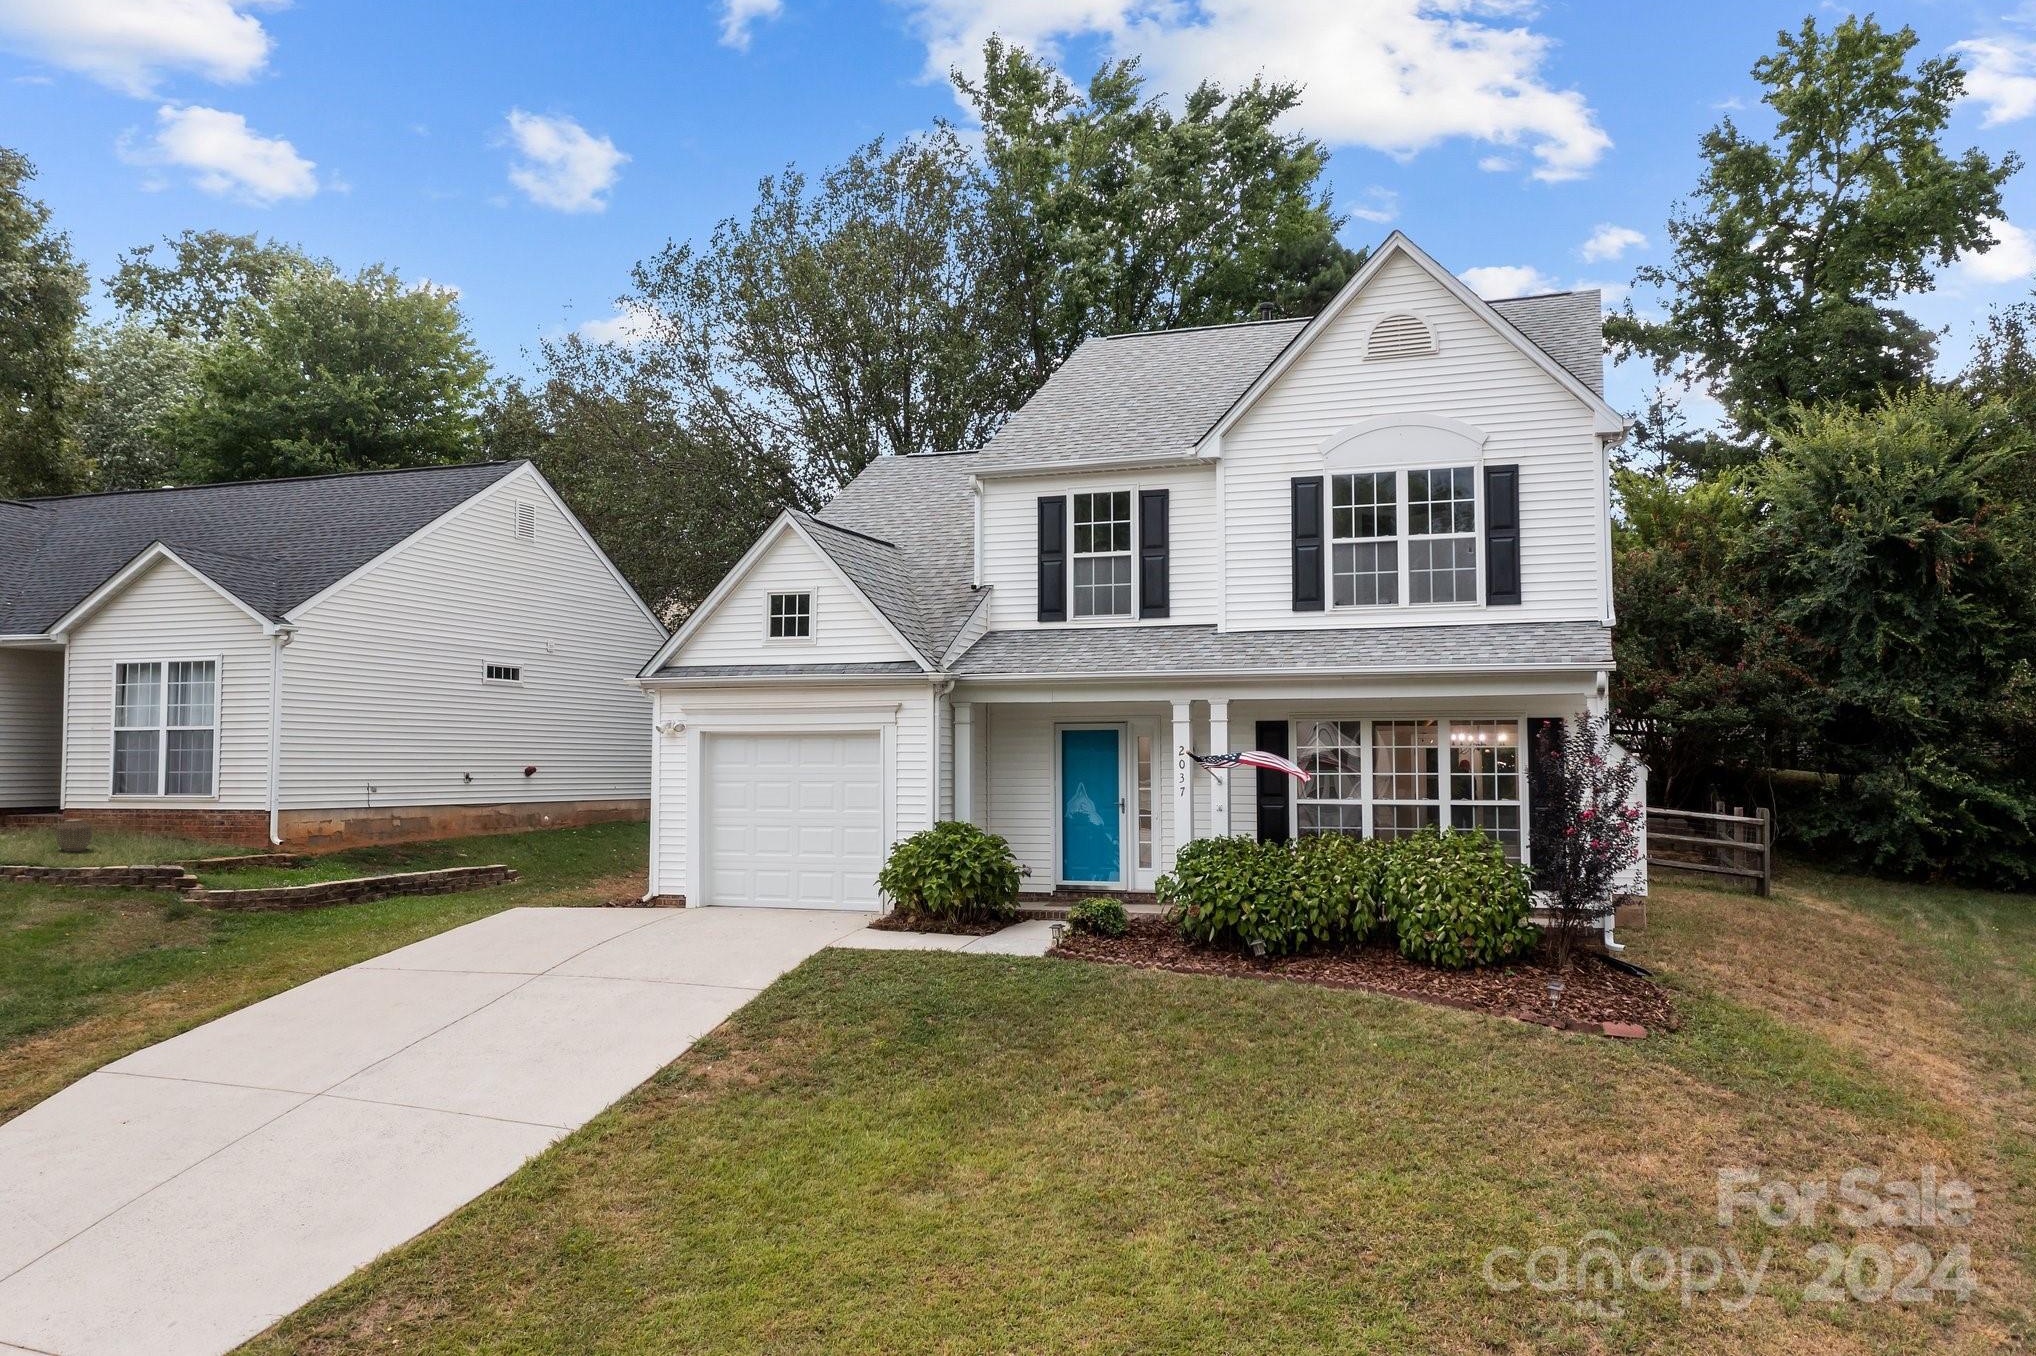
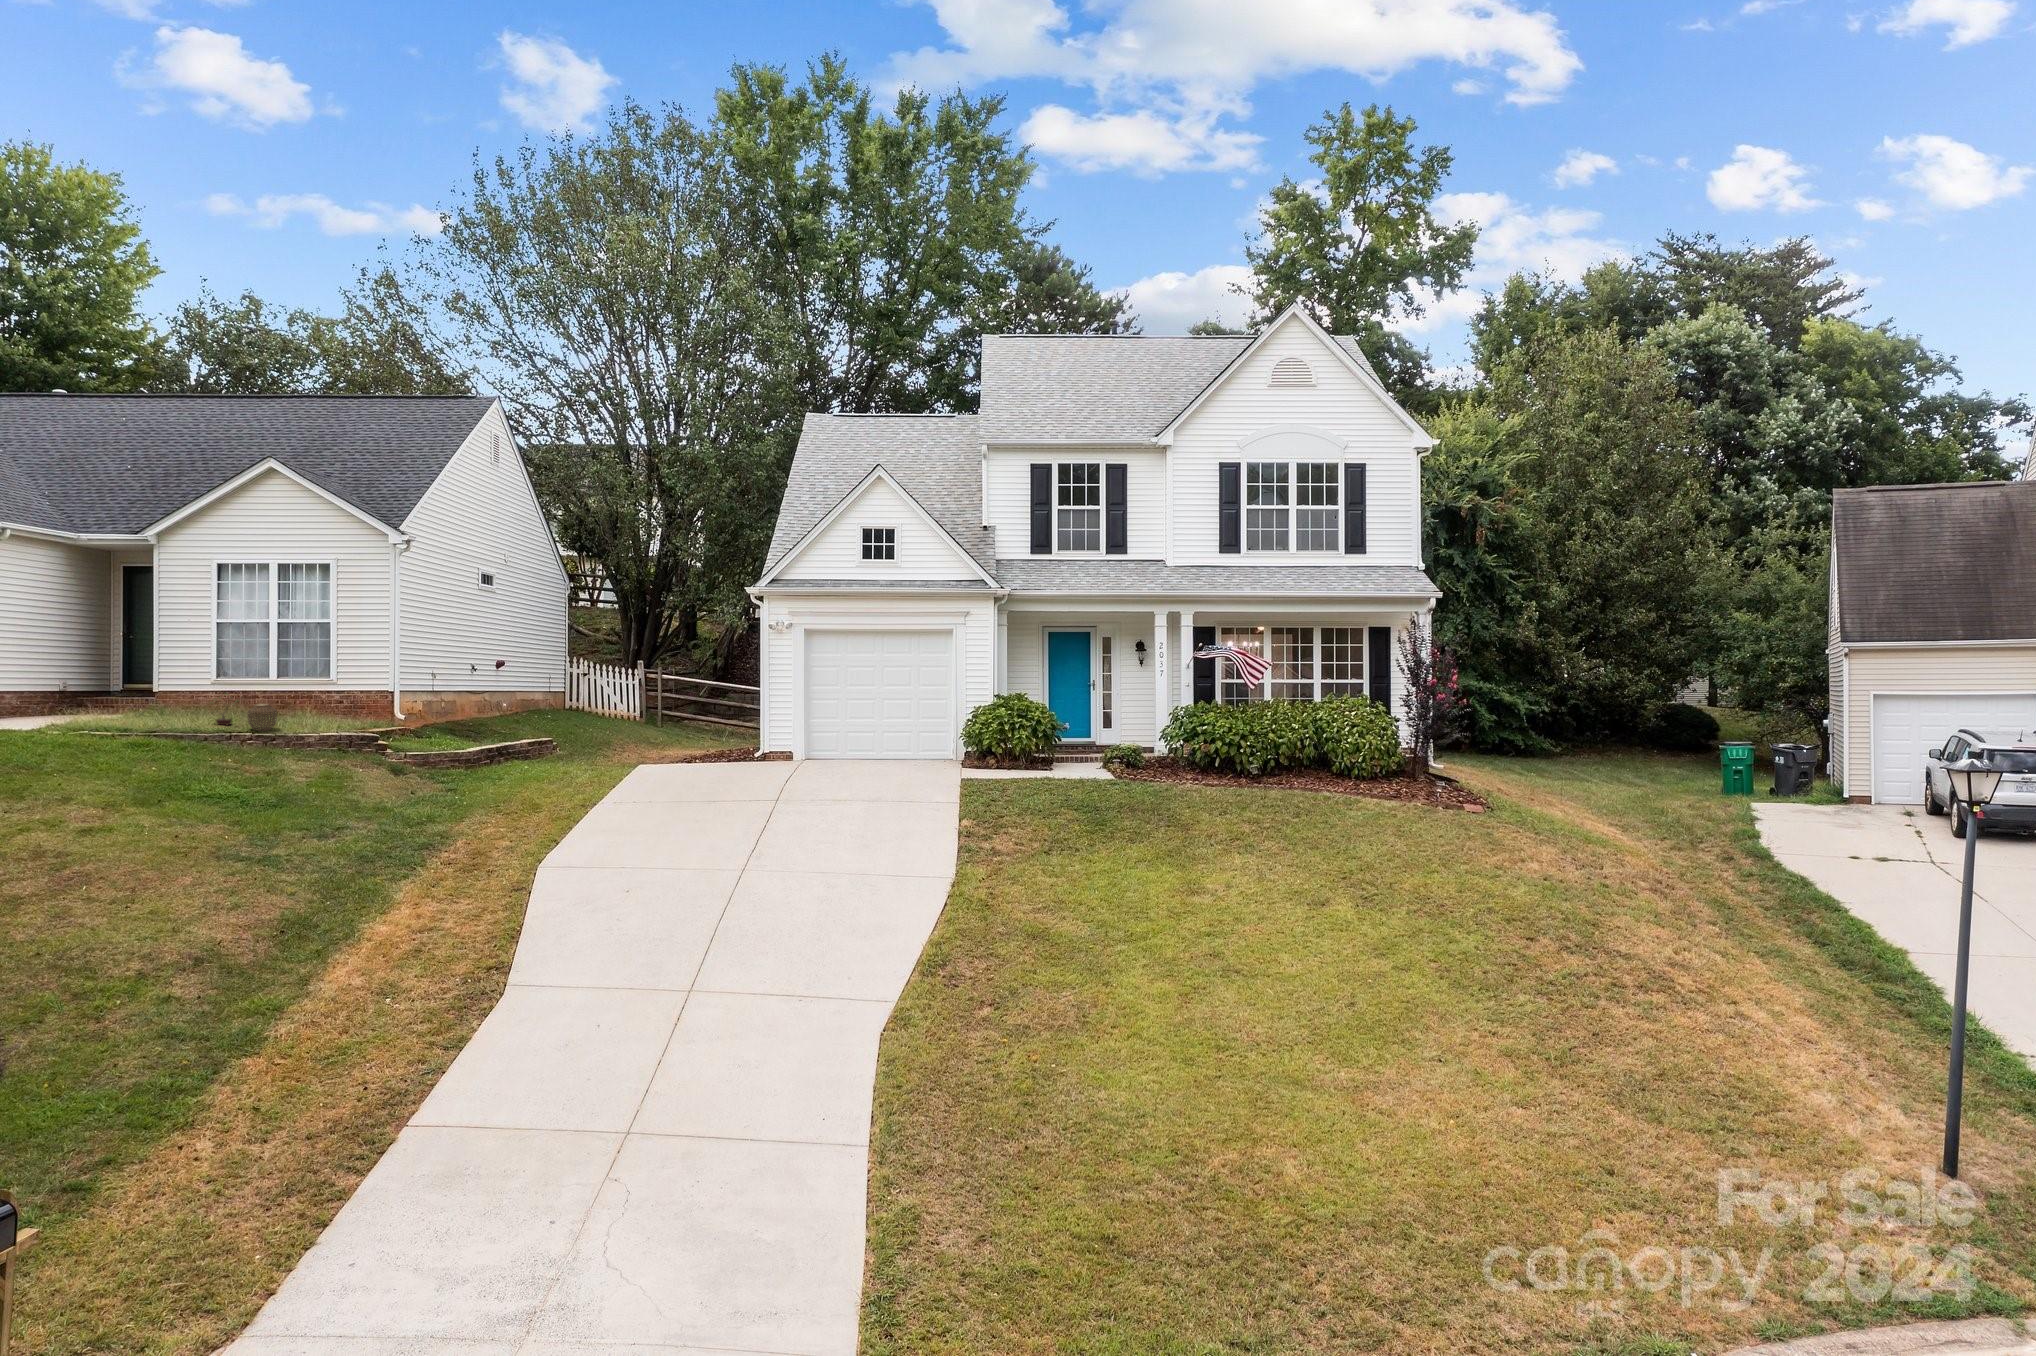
potted plant: none [24,805,55,845] -> present [216,694,232,725]

